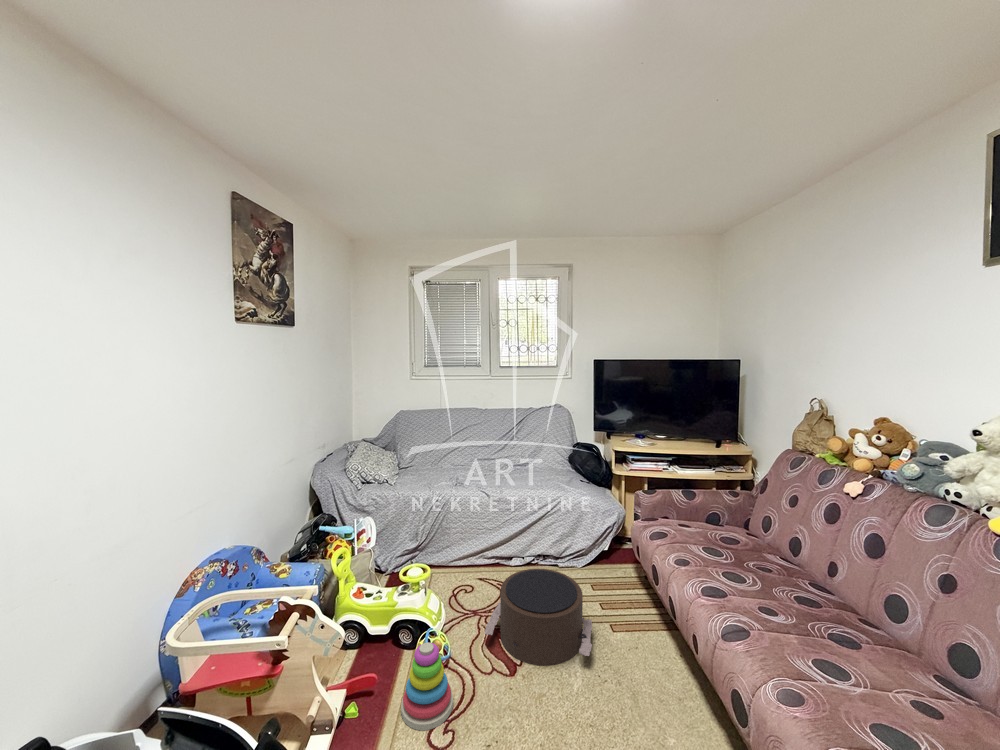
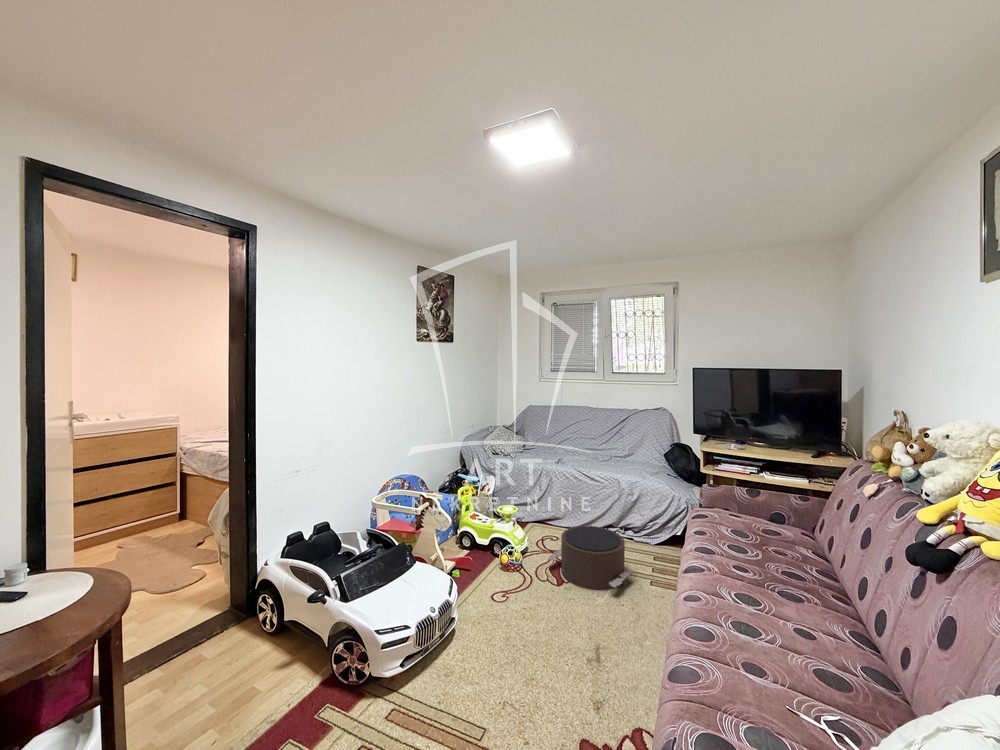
stacking toy: present [401,643,453,730] -> none [481,544,514,594]

